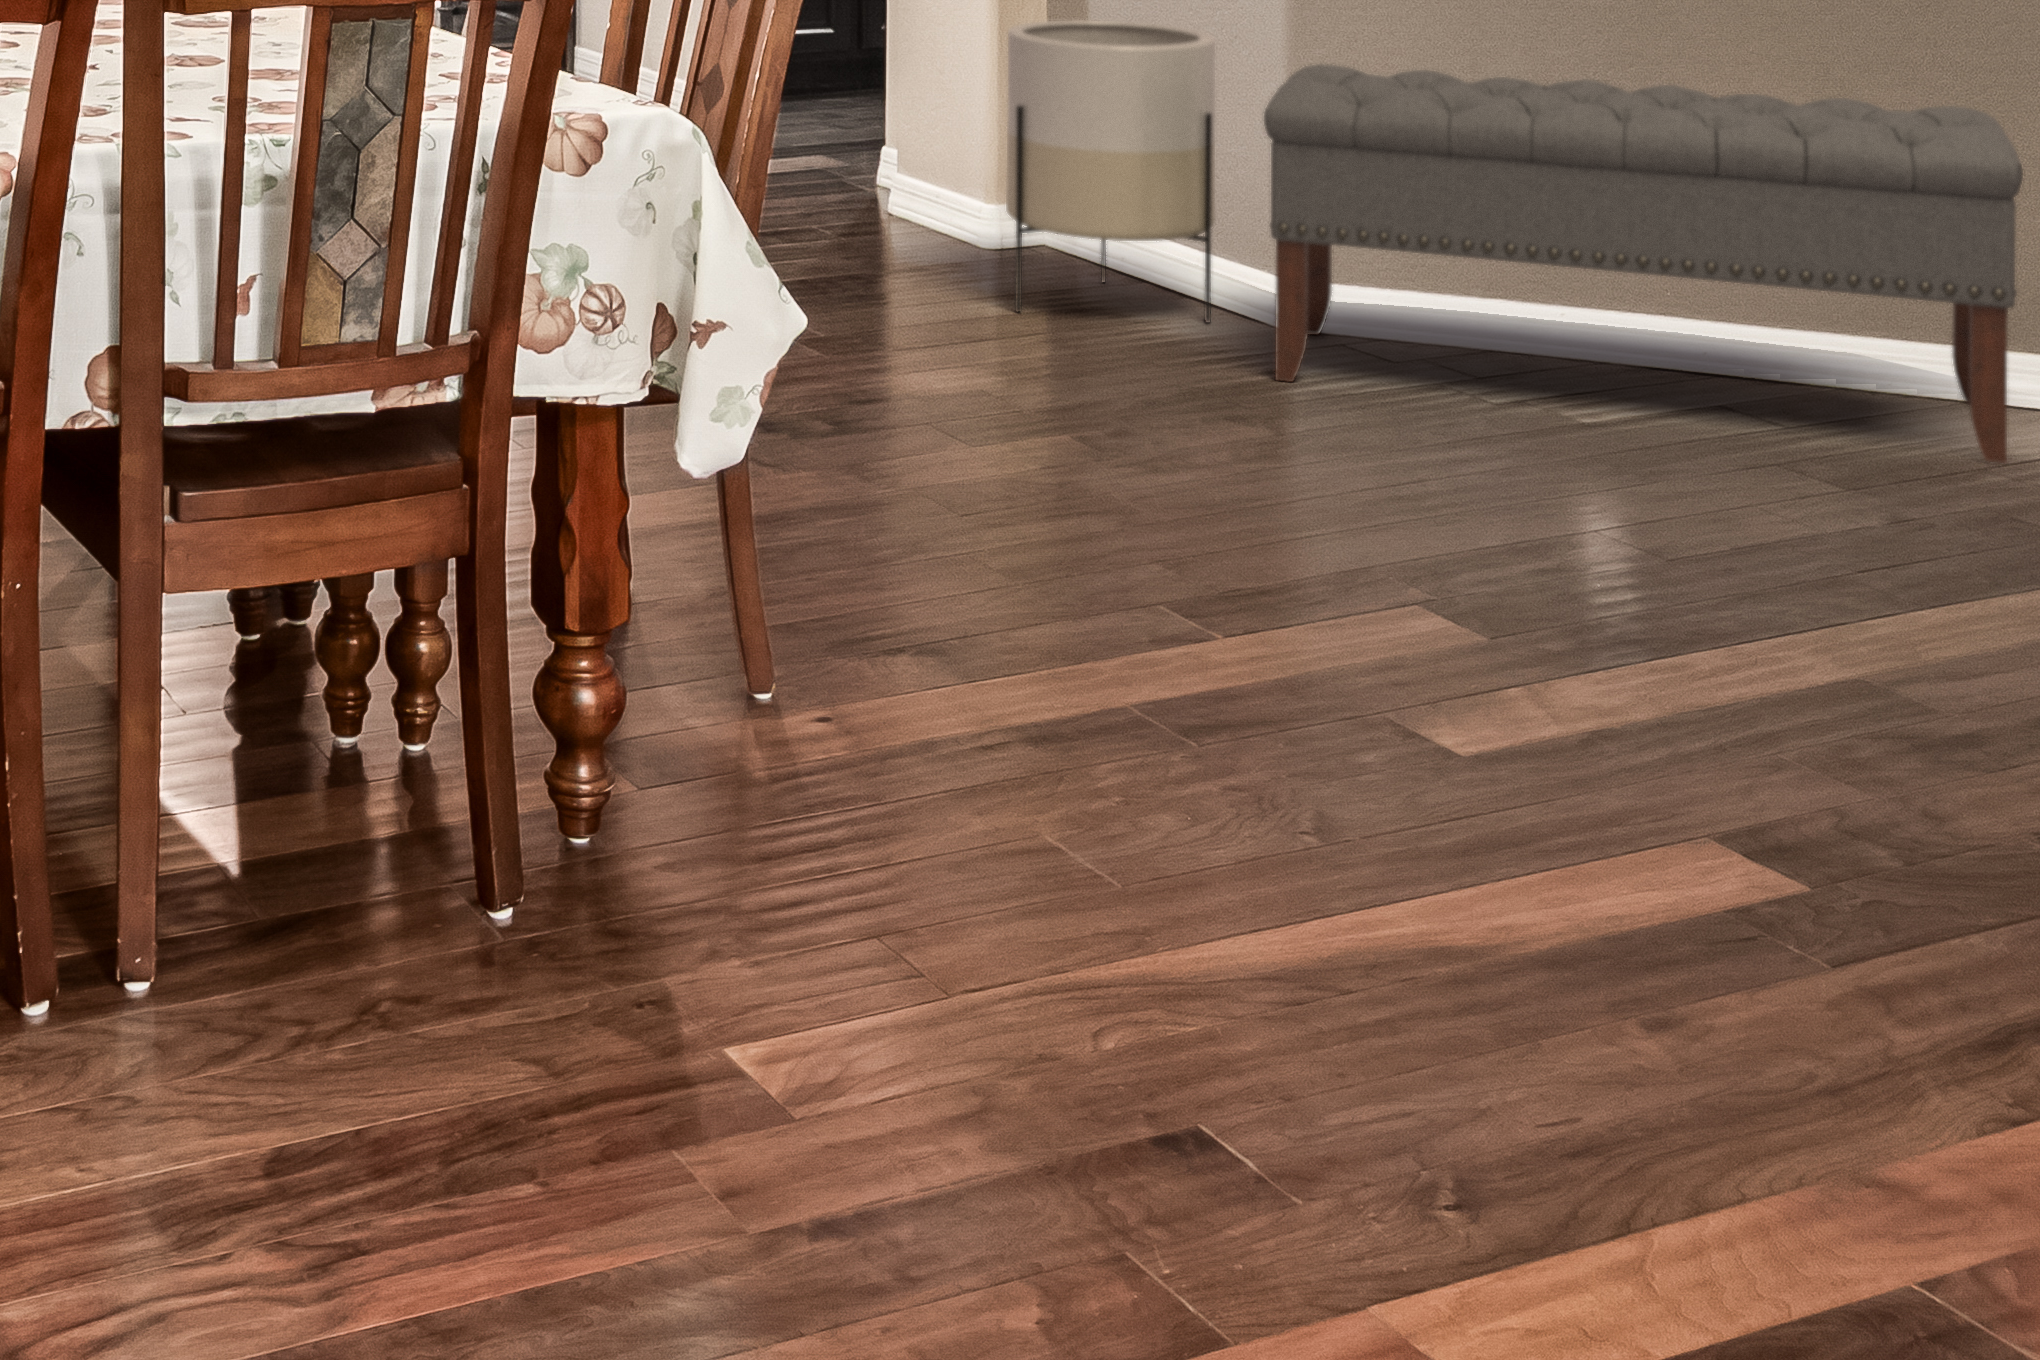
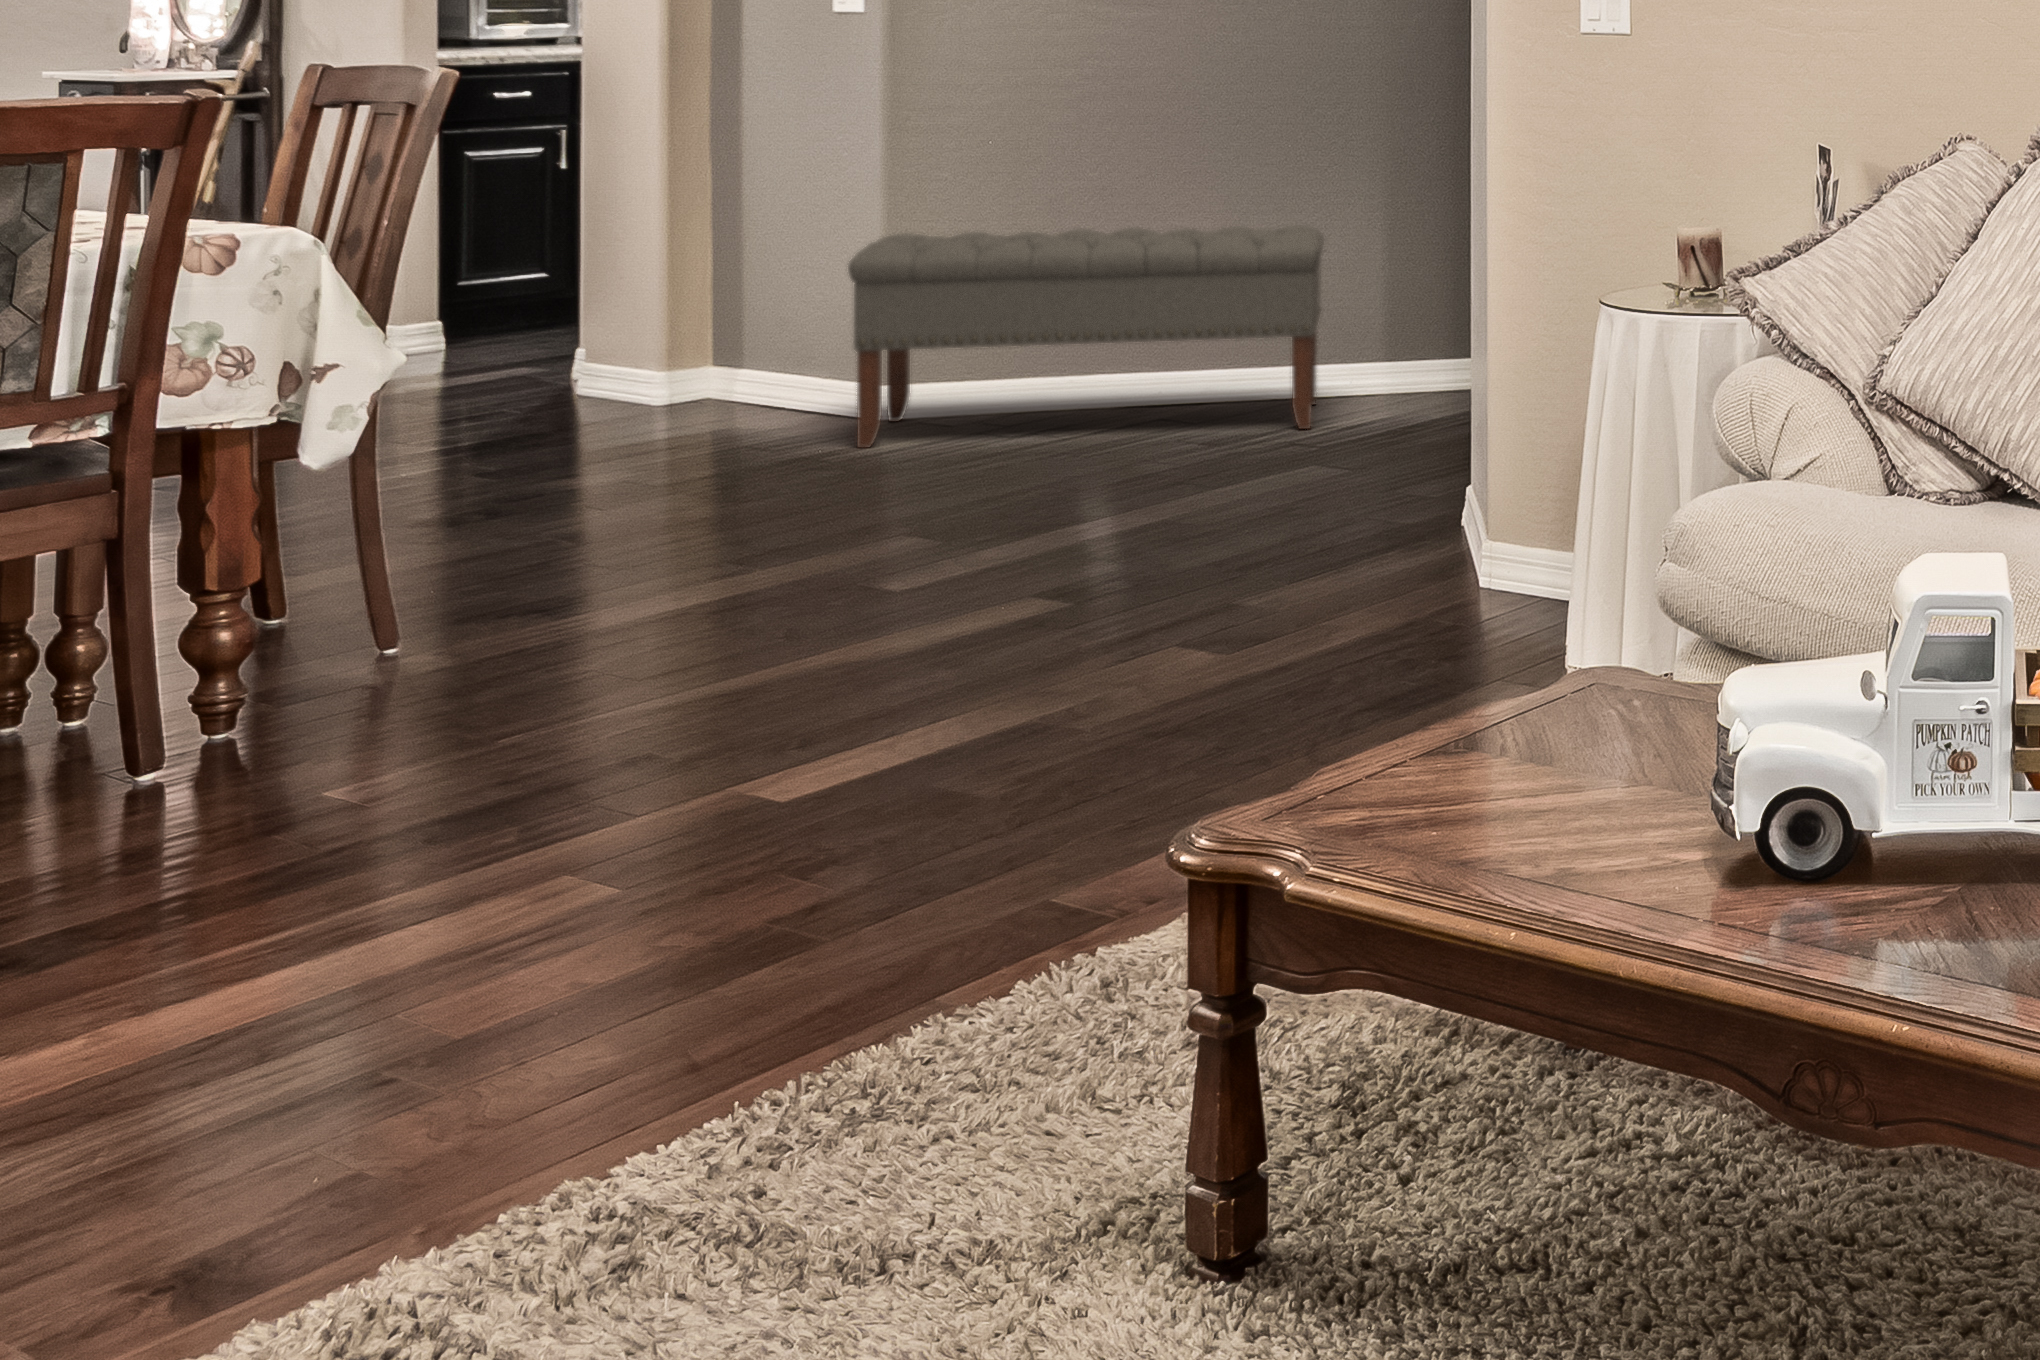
planter: present [1006,20,1215,322] -> none [661,219,826,435]

